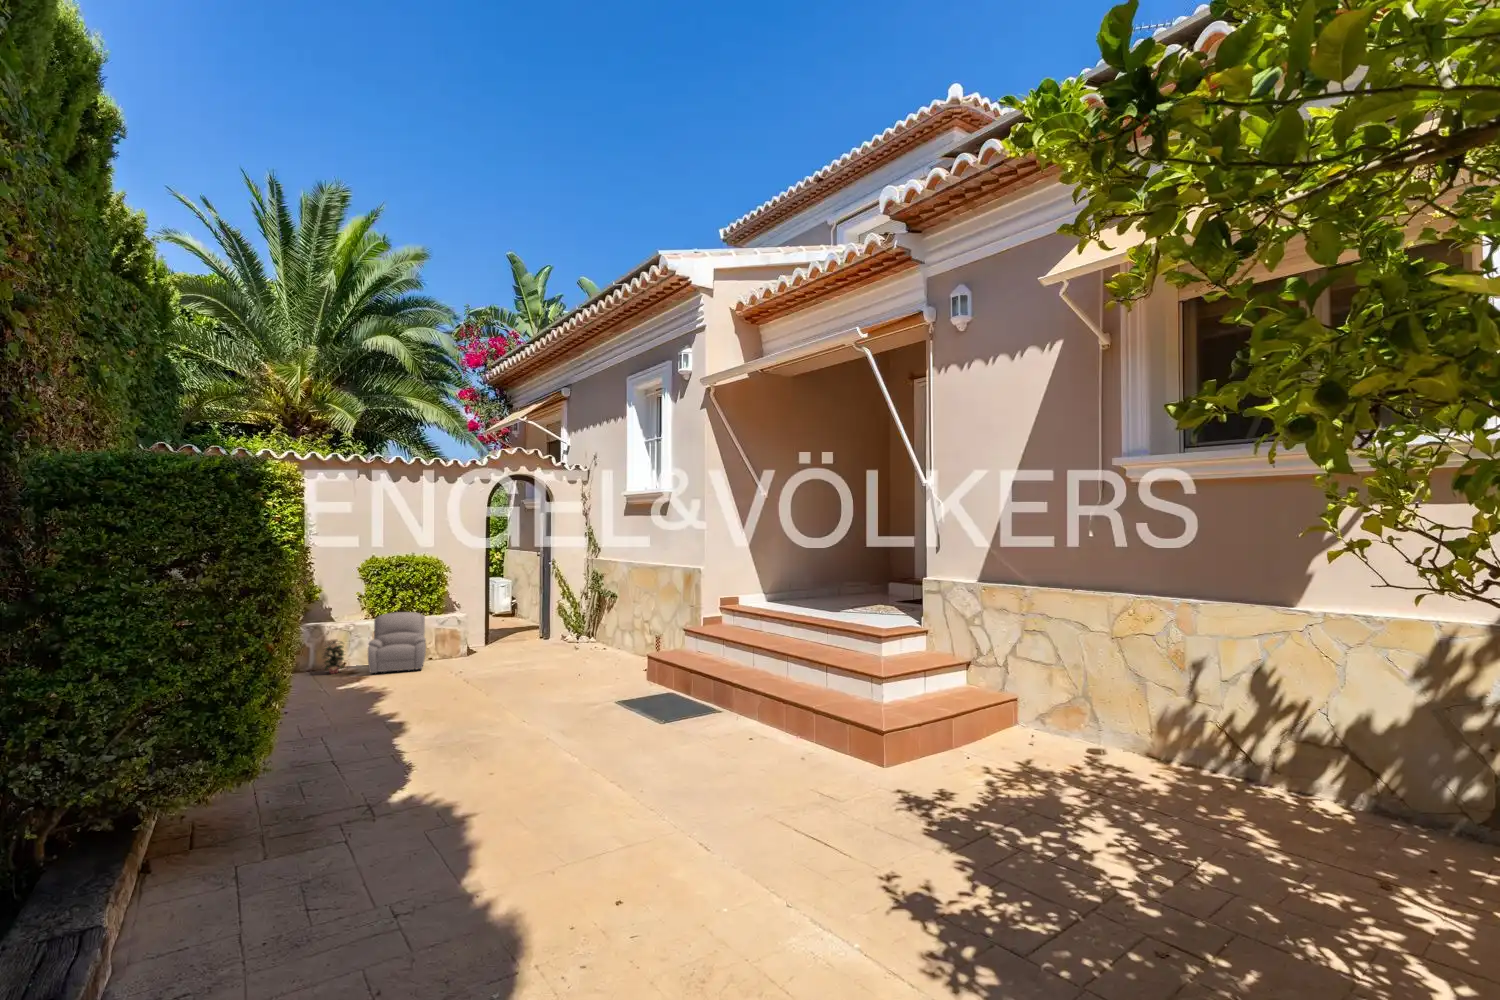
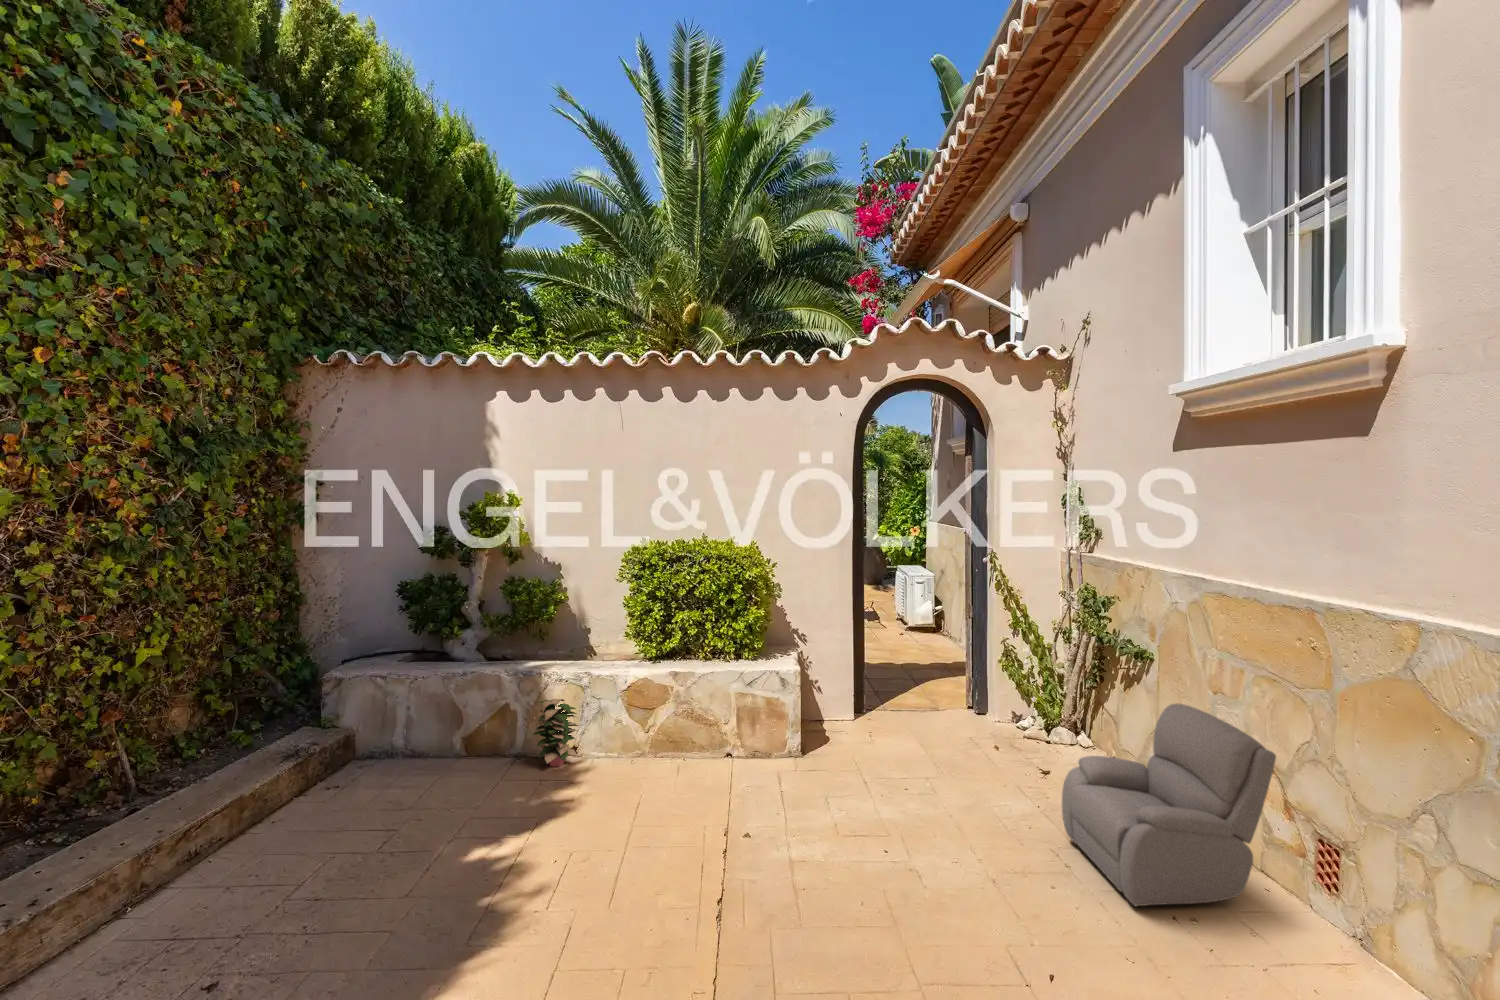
chair: present [368,612,426,673] -> present [1062,704,1276,906]

